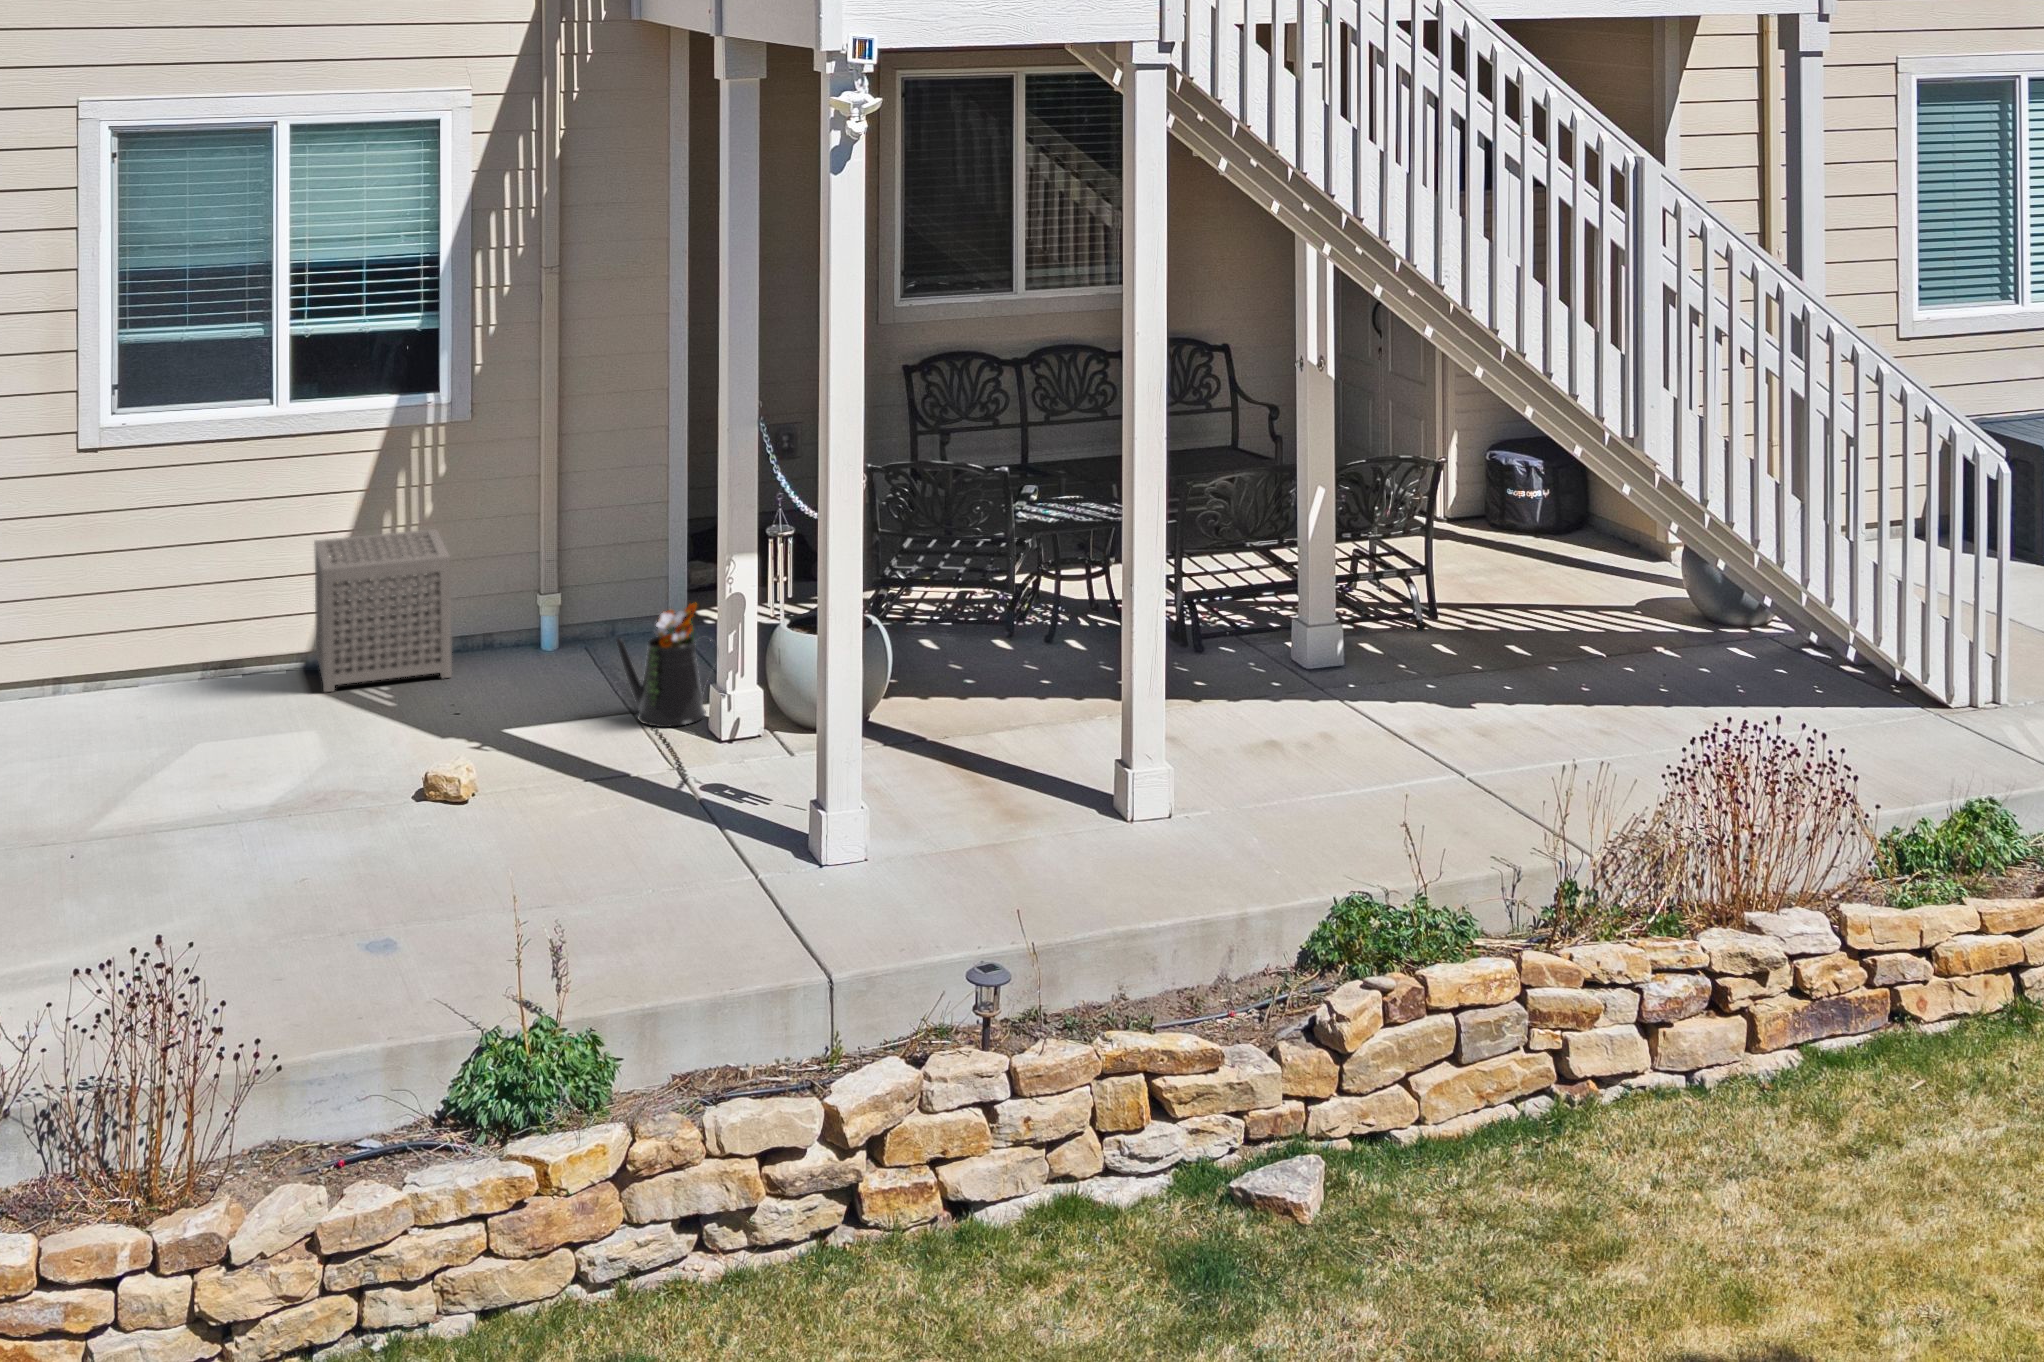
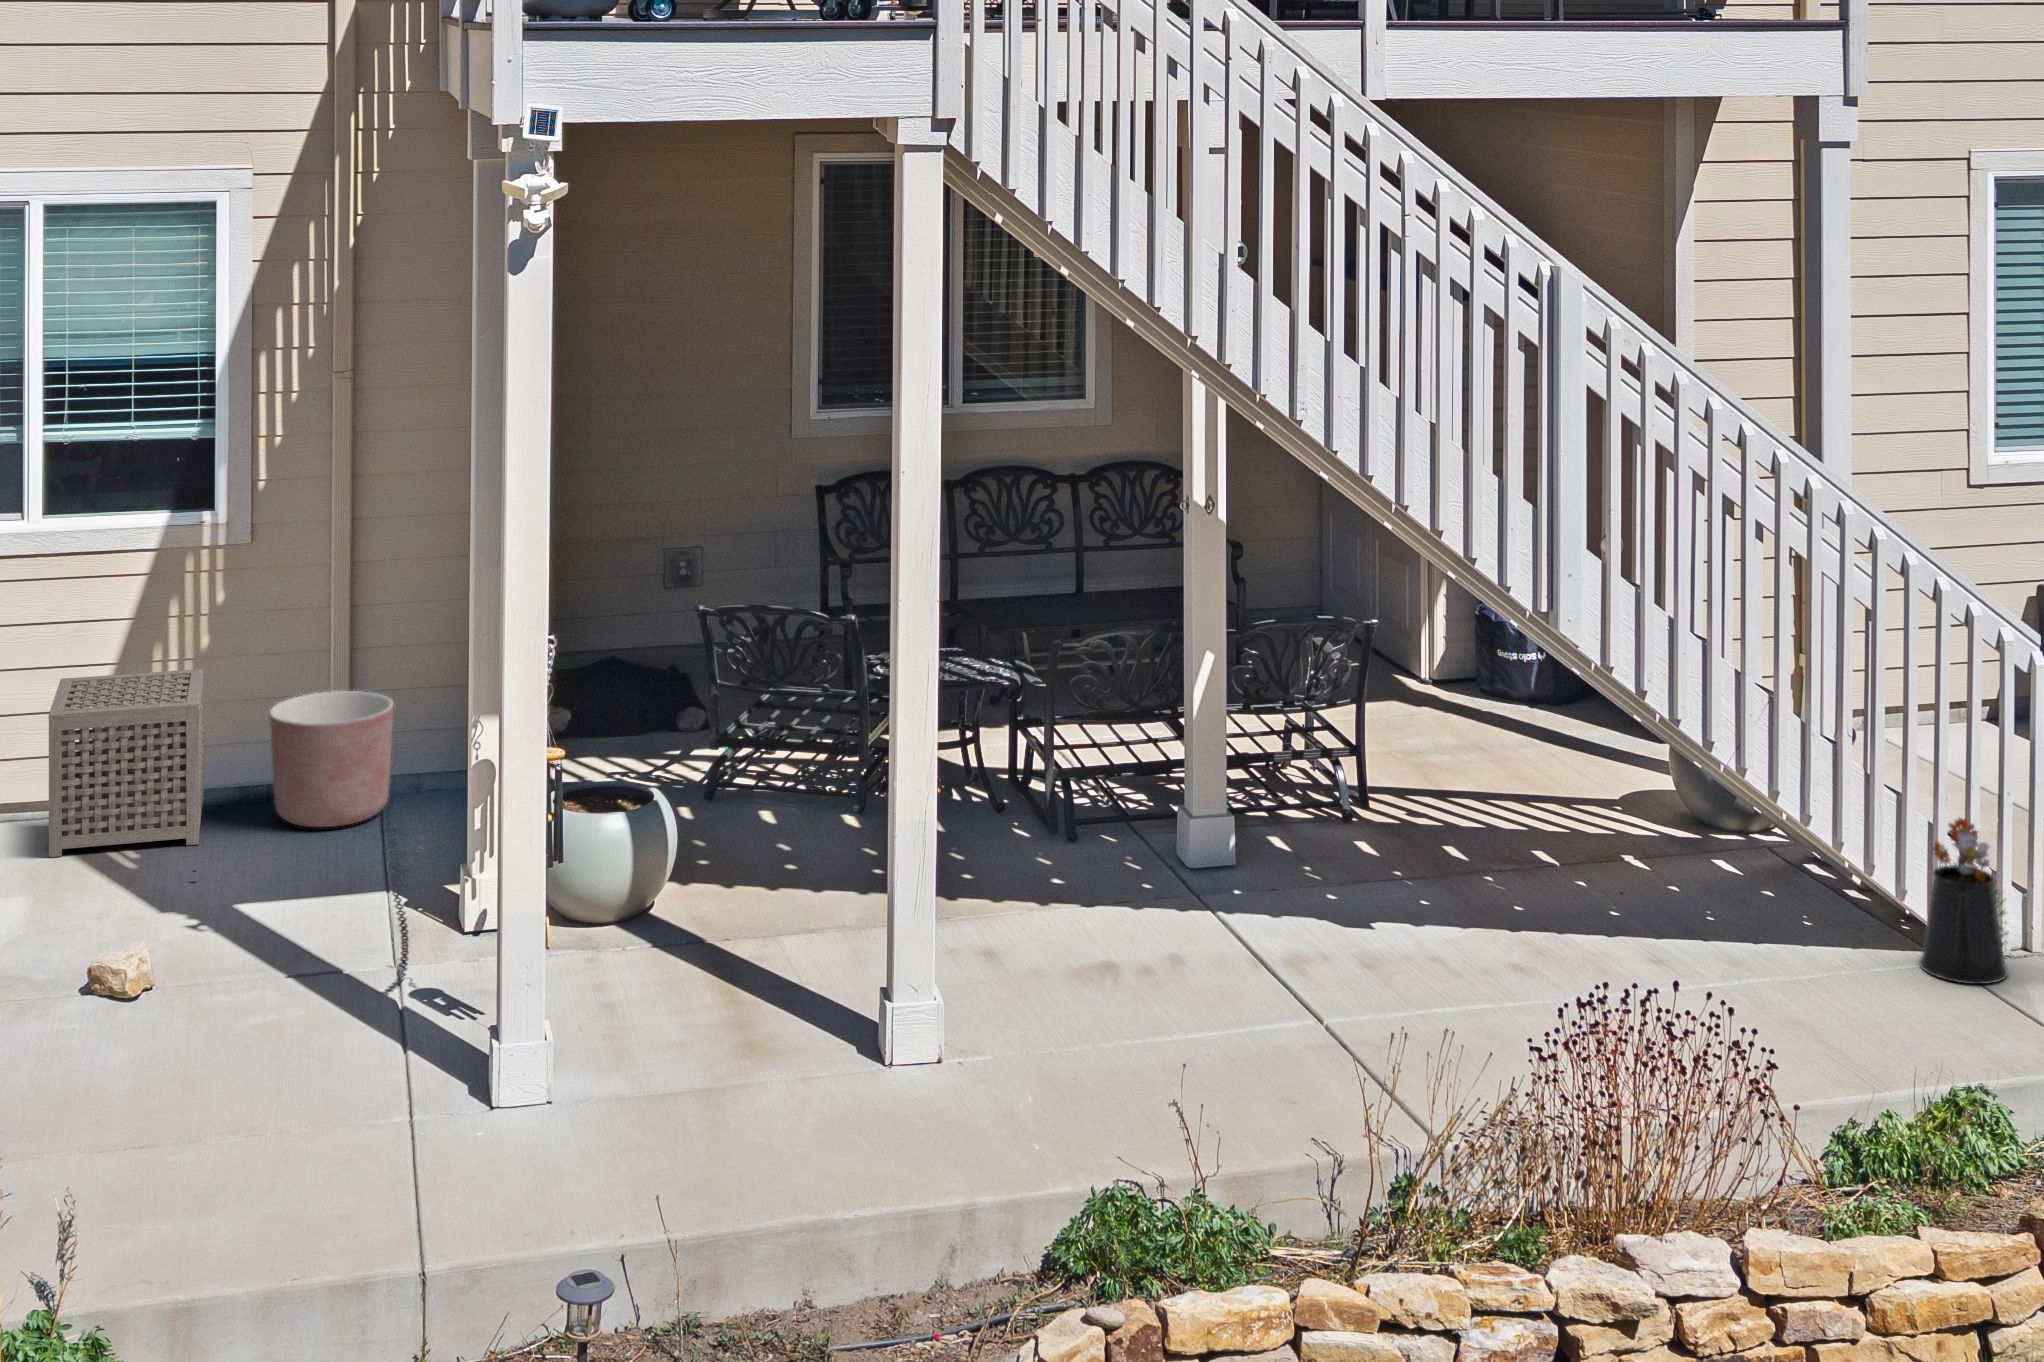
planter: none [503,545,609,660] -> present [270,691,393,827]
watering can: present [616,603,714,727] -> present [1919,818,2009,984]

